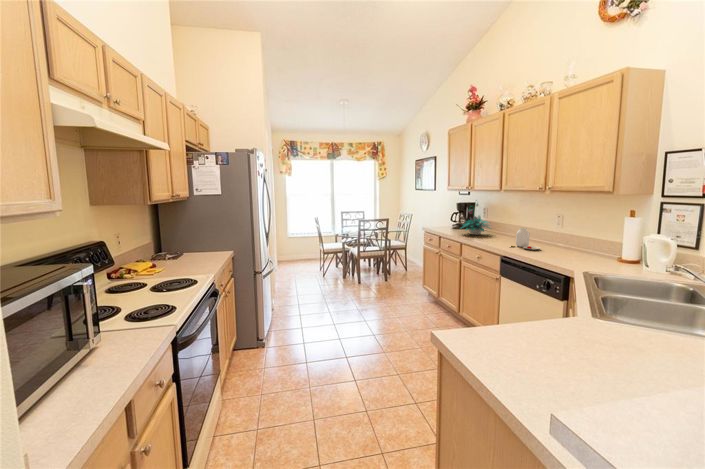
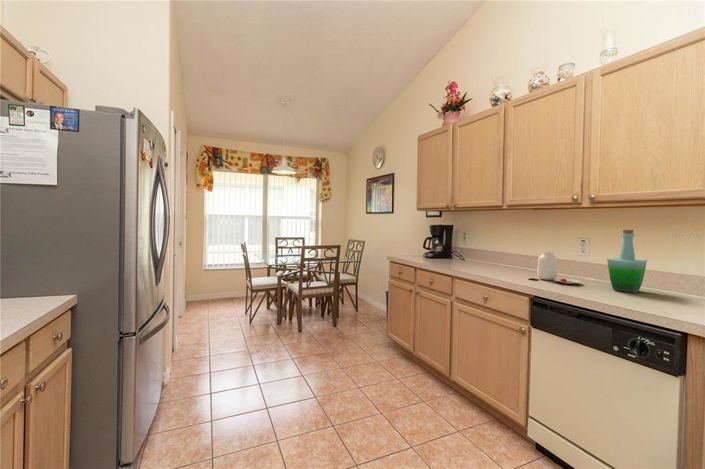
plant: present [462,204,489,235] -> none [441,217,486,264]
bottle: none [552,214,580,256] -> present [607,230,647,293]

